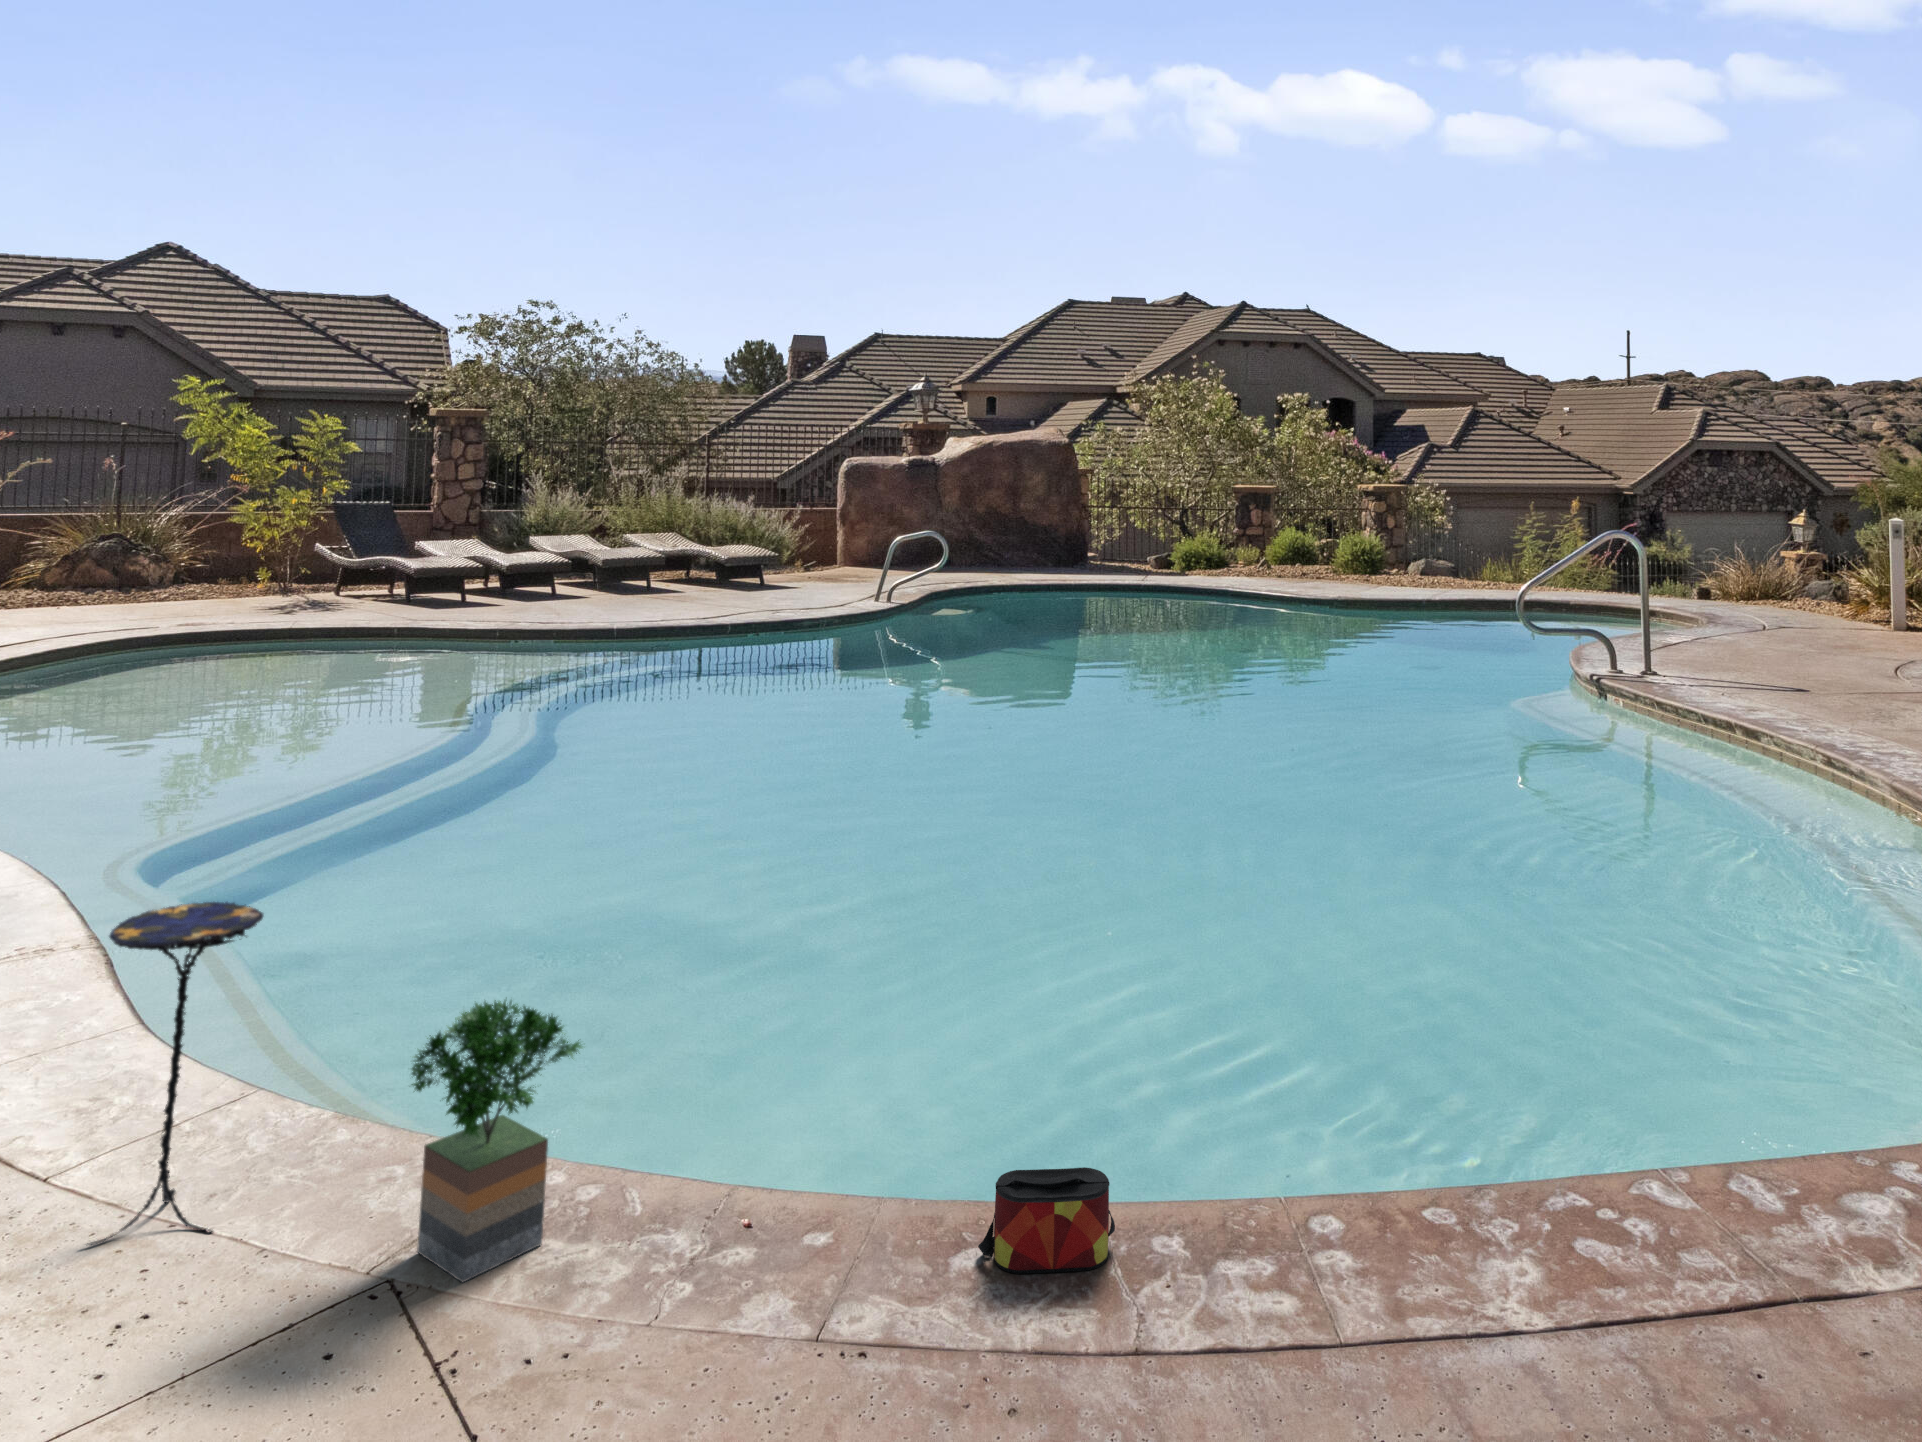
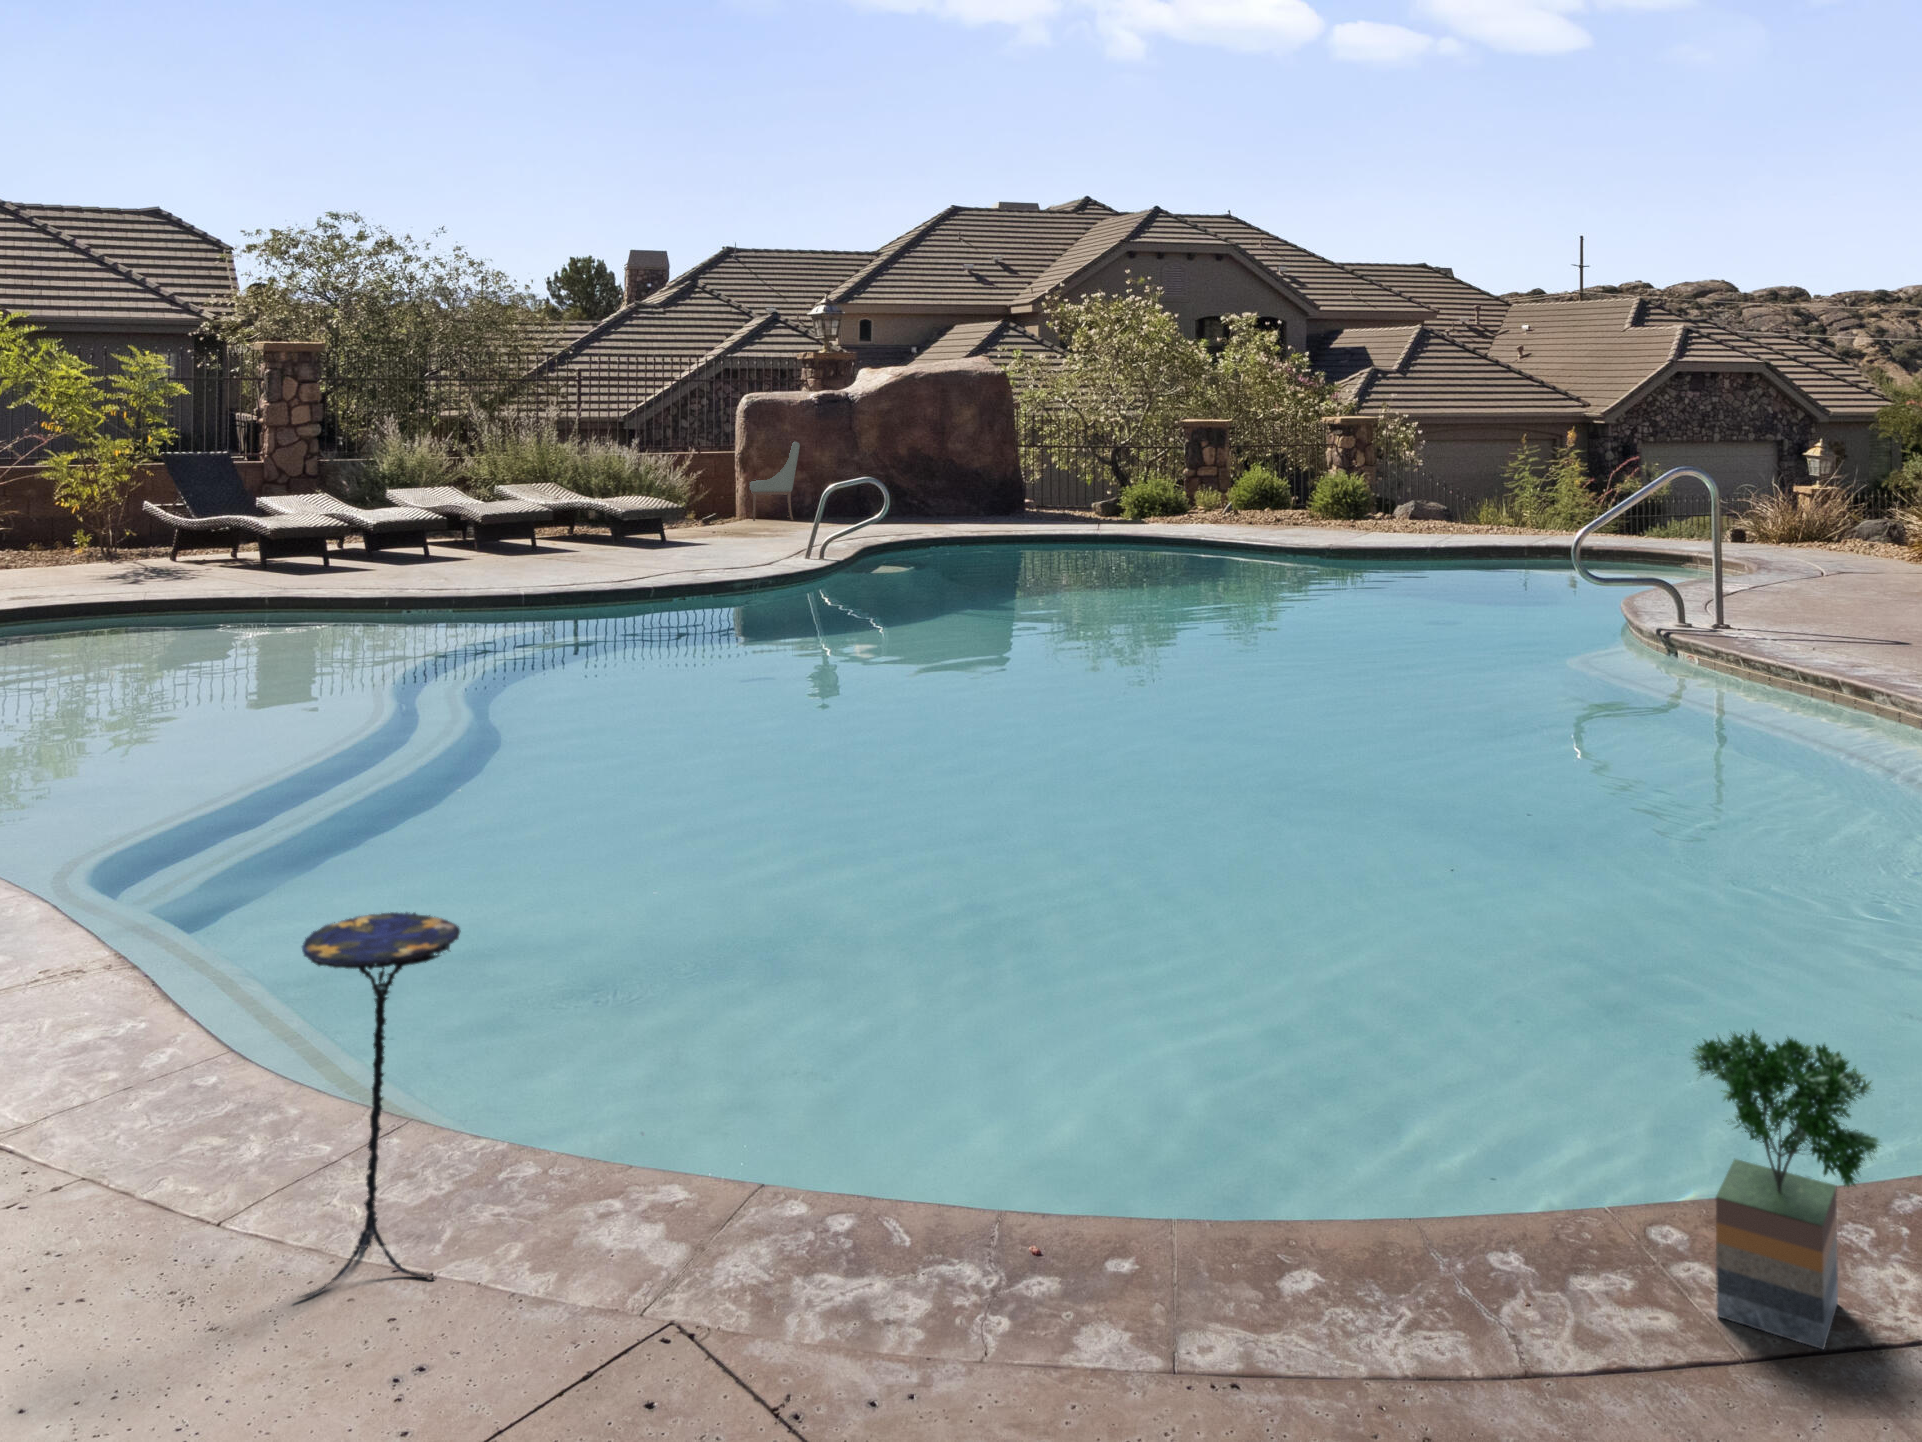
chair: none [848,500,892,570] -> present [749,441,800,521]
potted tree: present [411,1000,582,1282] -> present [1692,1030,1879,1349]
bag: present [978,1167,1115,1274] -> none [1303,1181,1447,1298]

